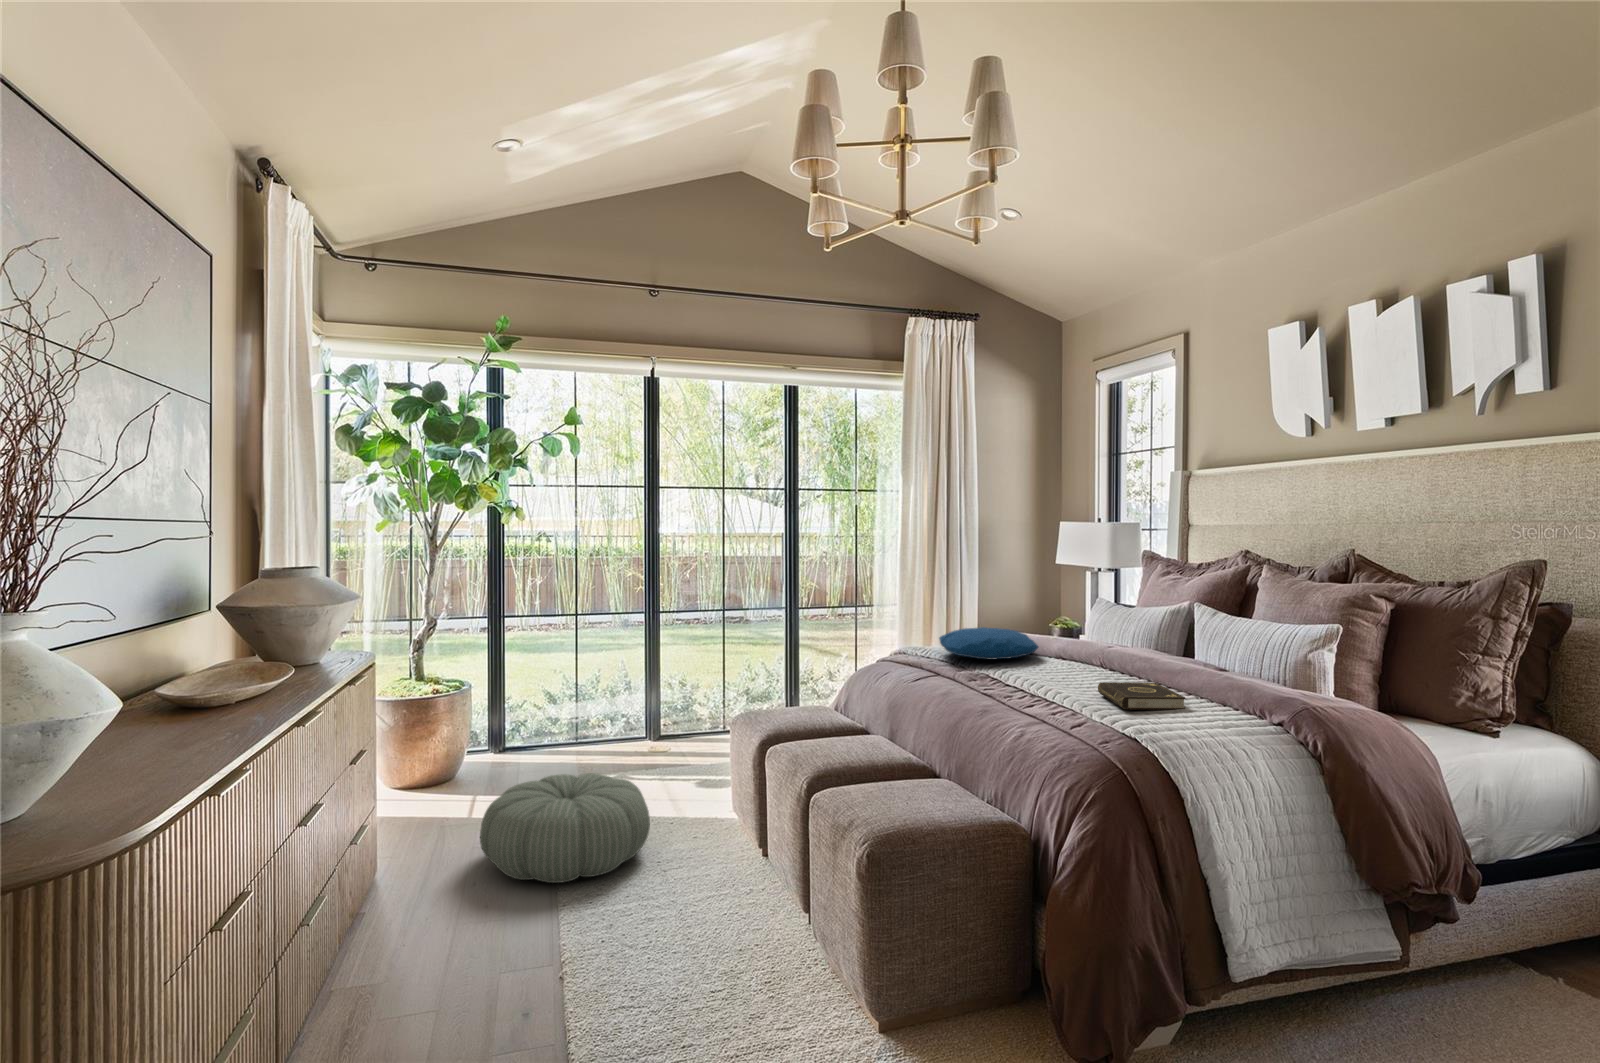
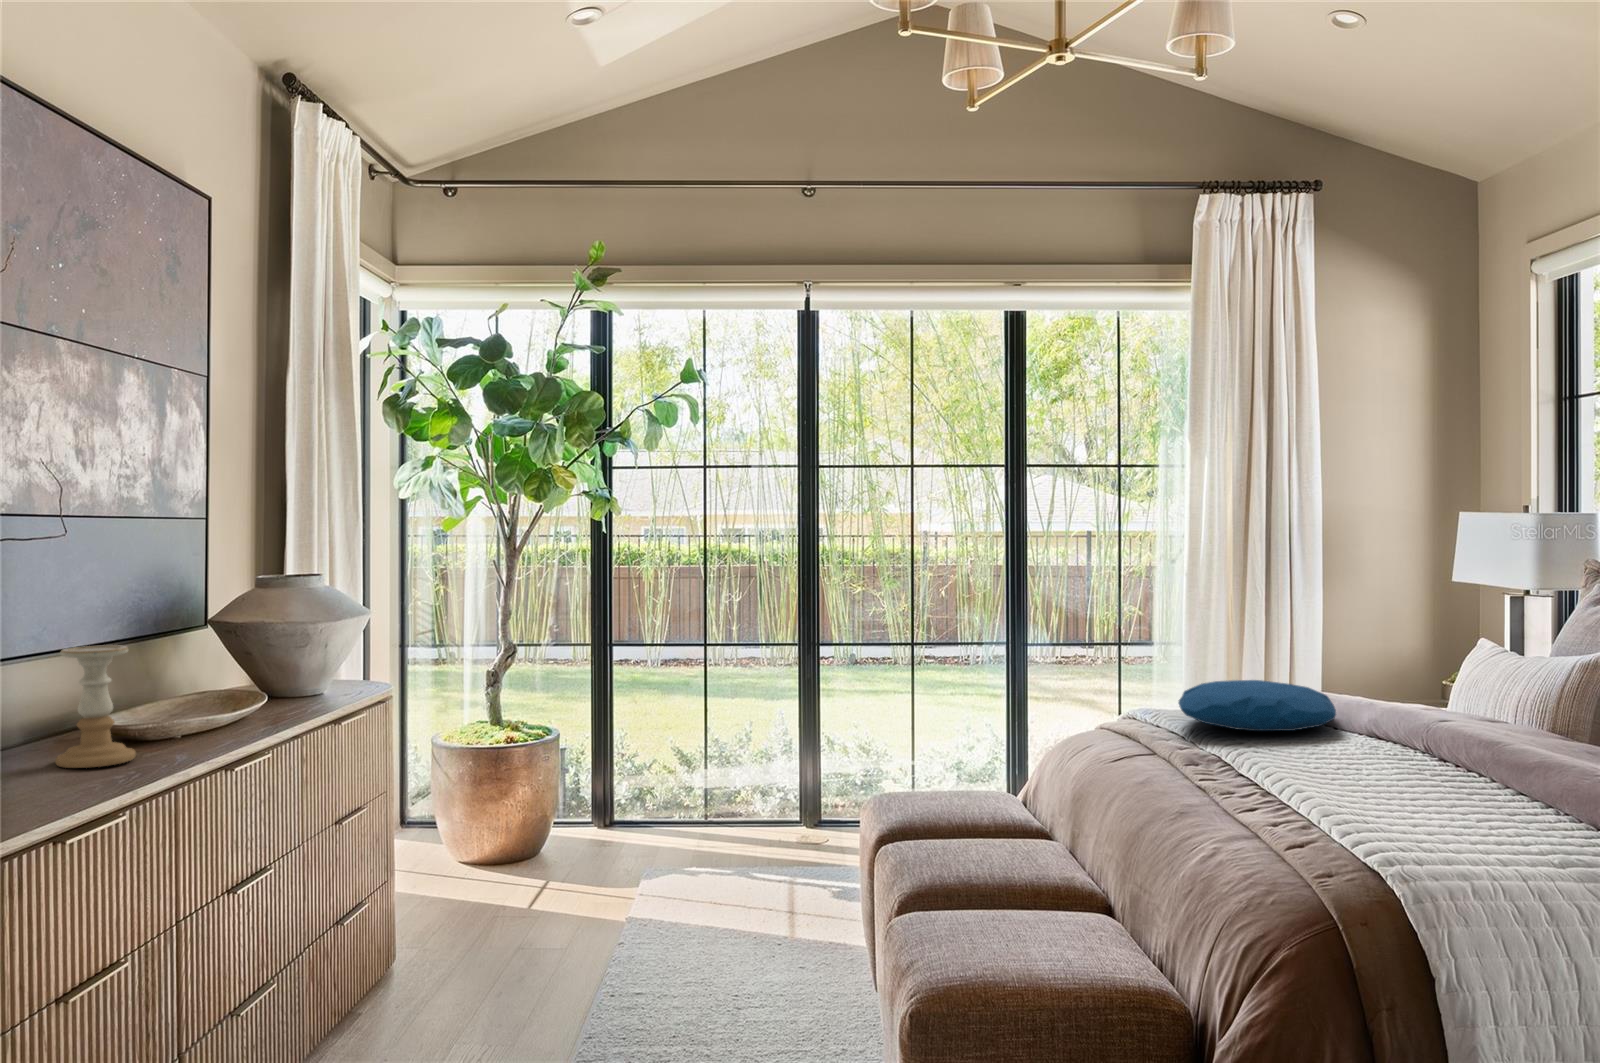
candle holder: none [176,630,246,733] -> present [55,645,136,768]
book: present [1098,683,1186,710] -> none [1379,776,1515,831]
pouf: present [480,773,650,883] -> none [512,860,736,1006]

